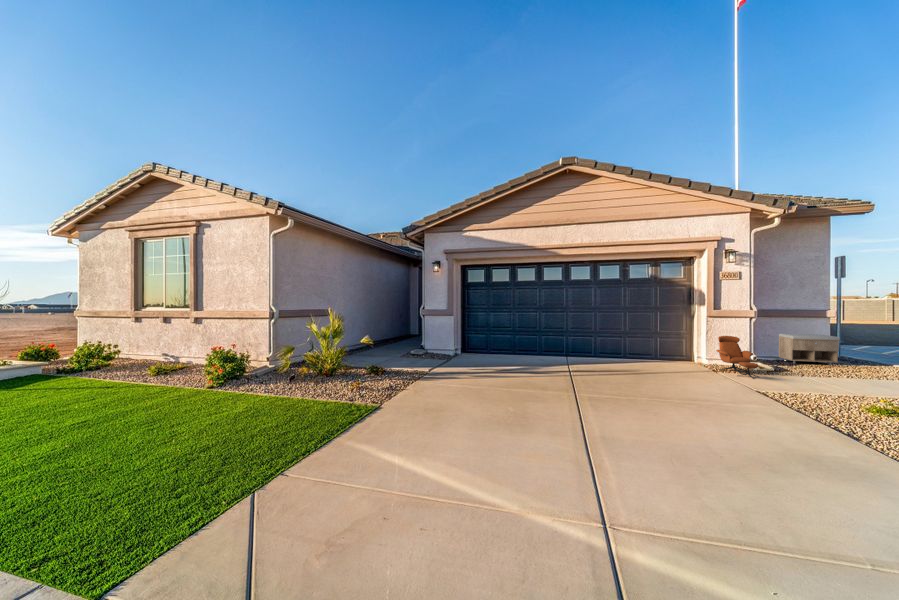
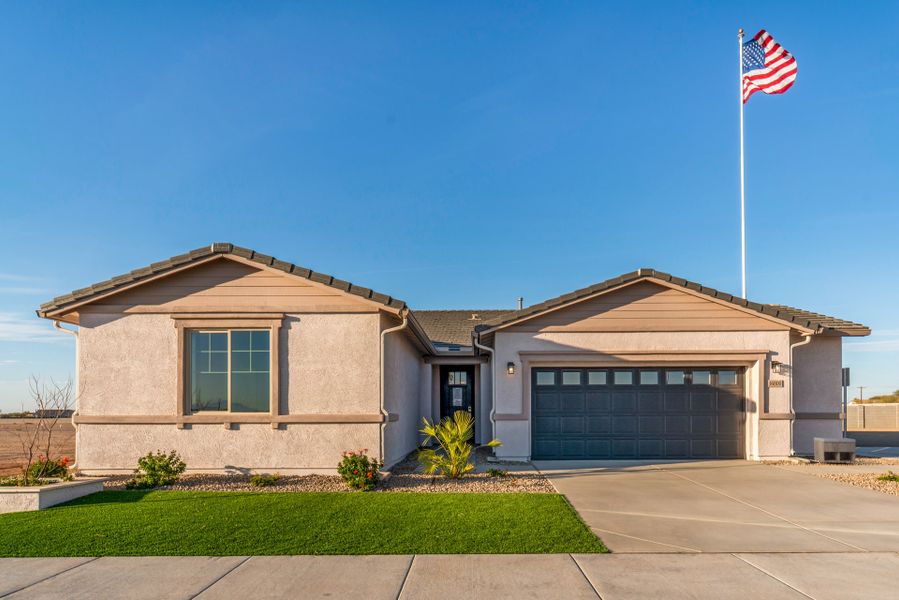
lounge chair: present [716,336,758,379] -> none [769,439,801,473]

